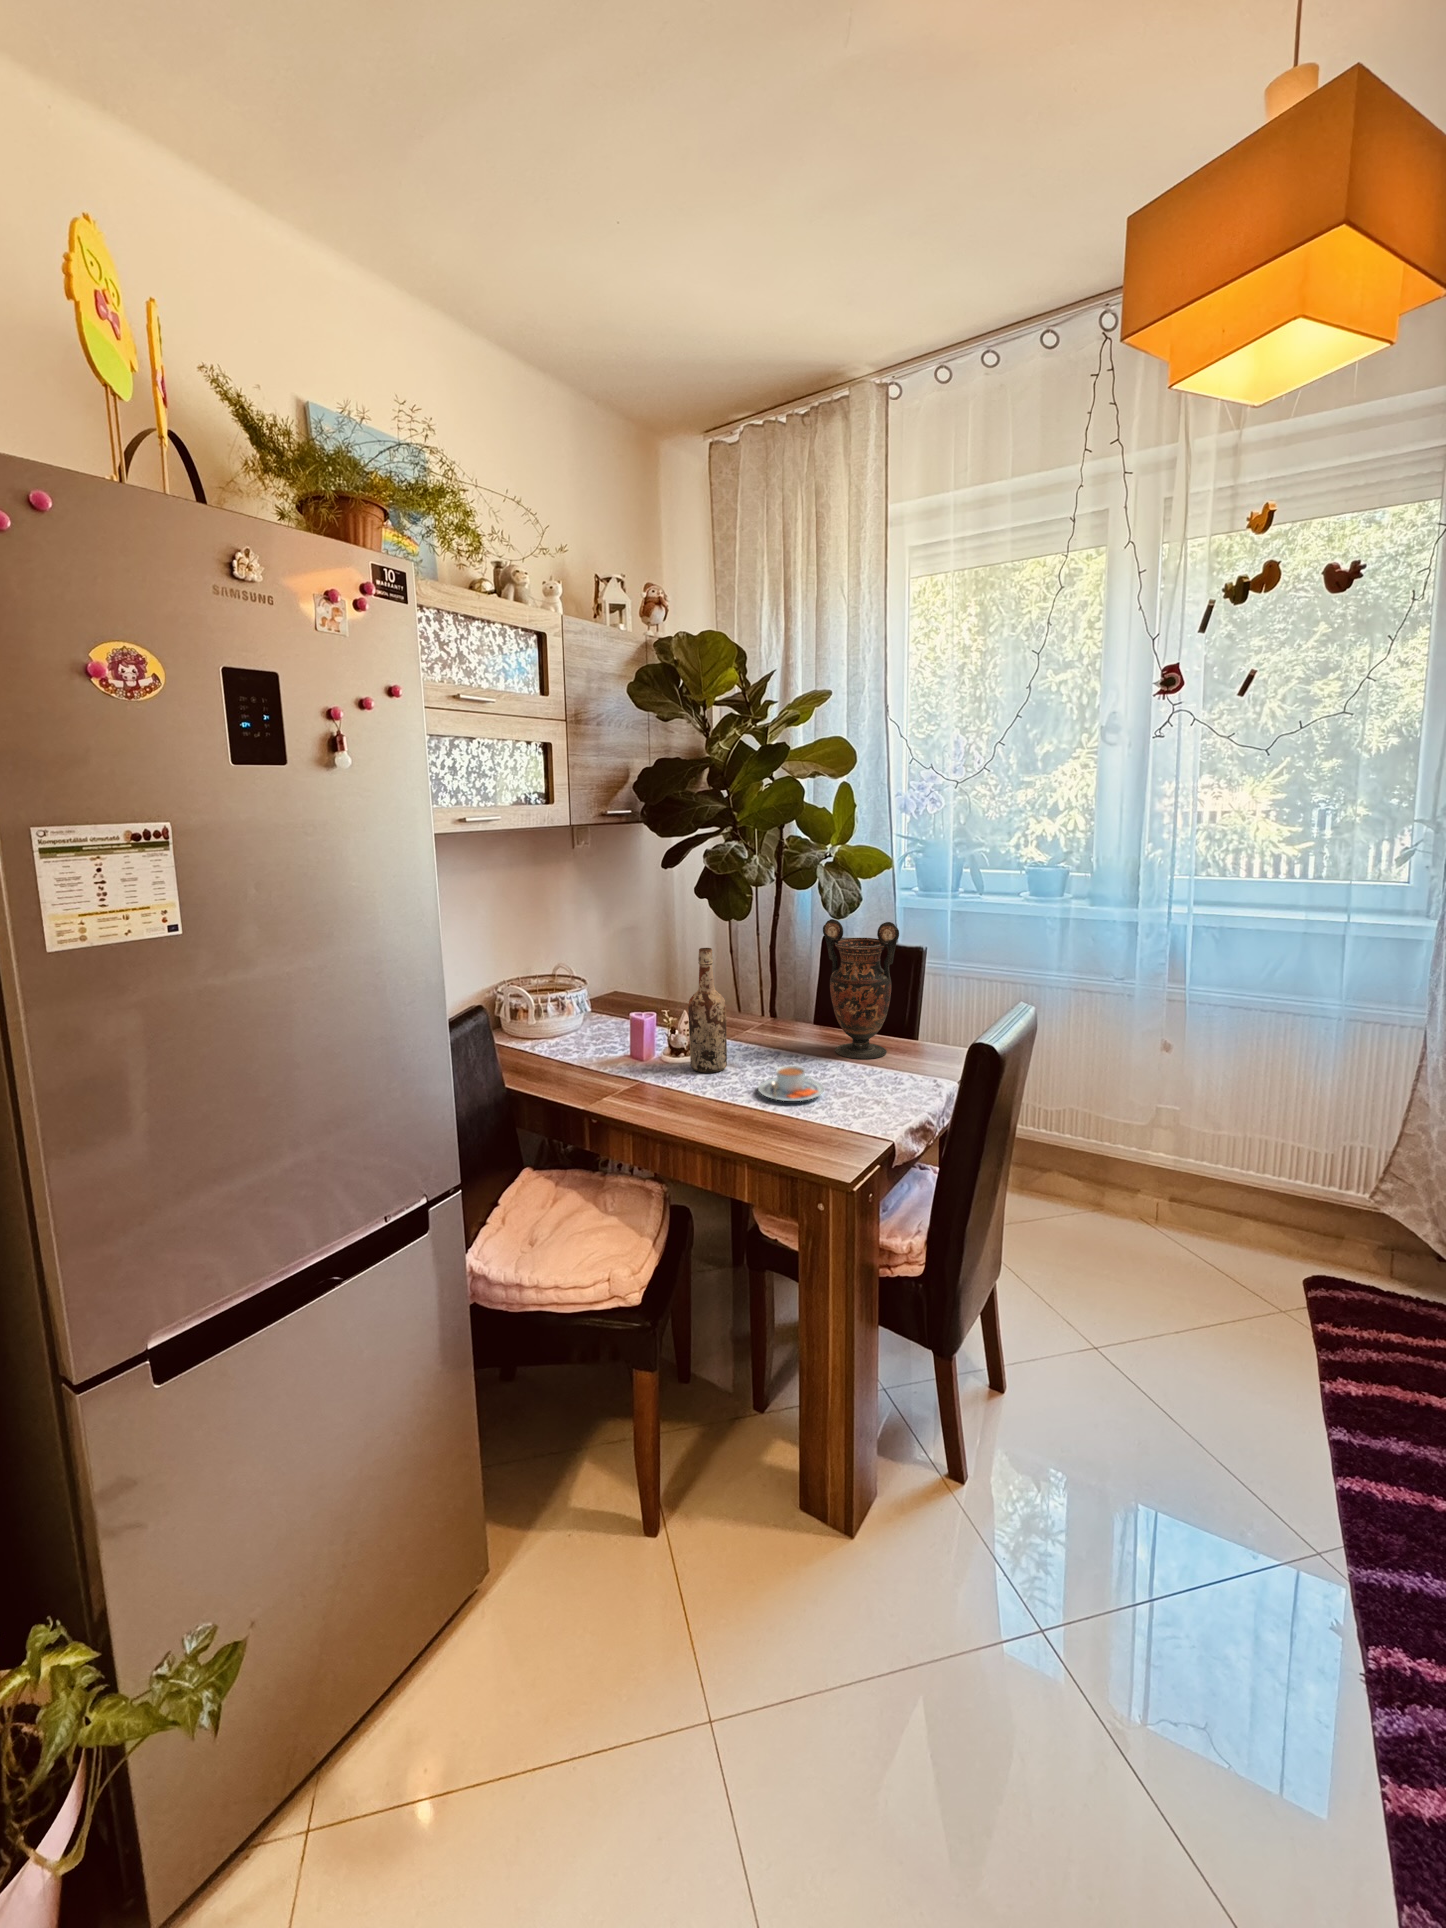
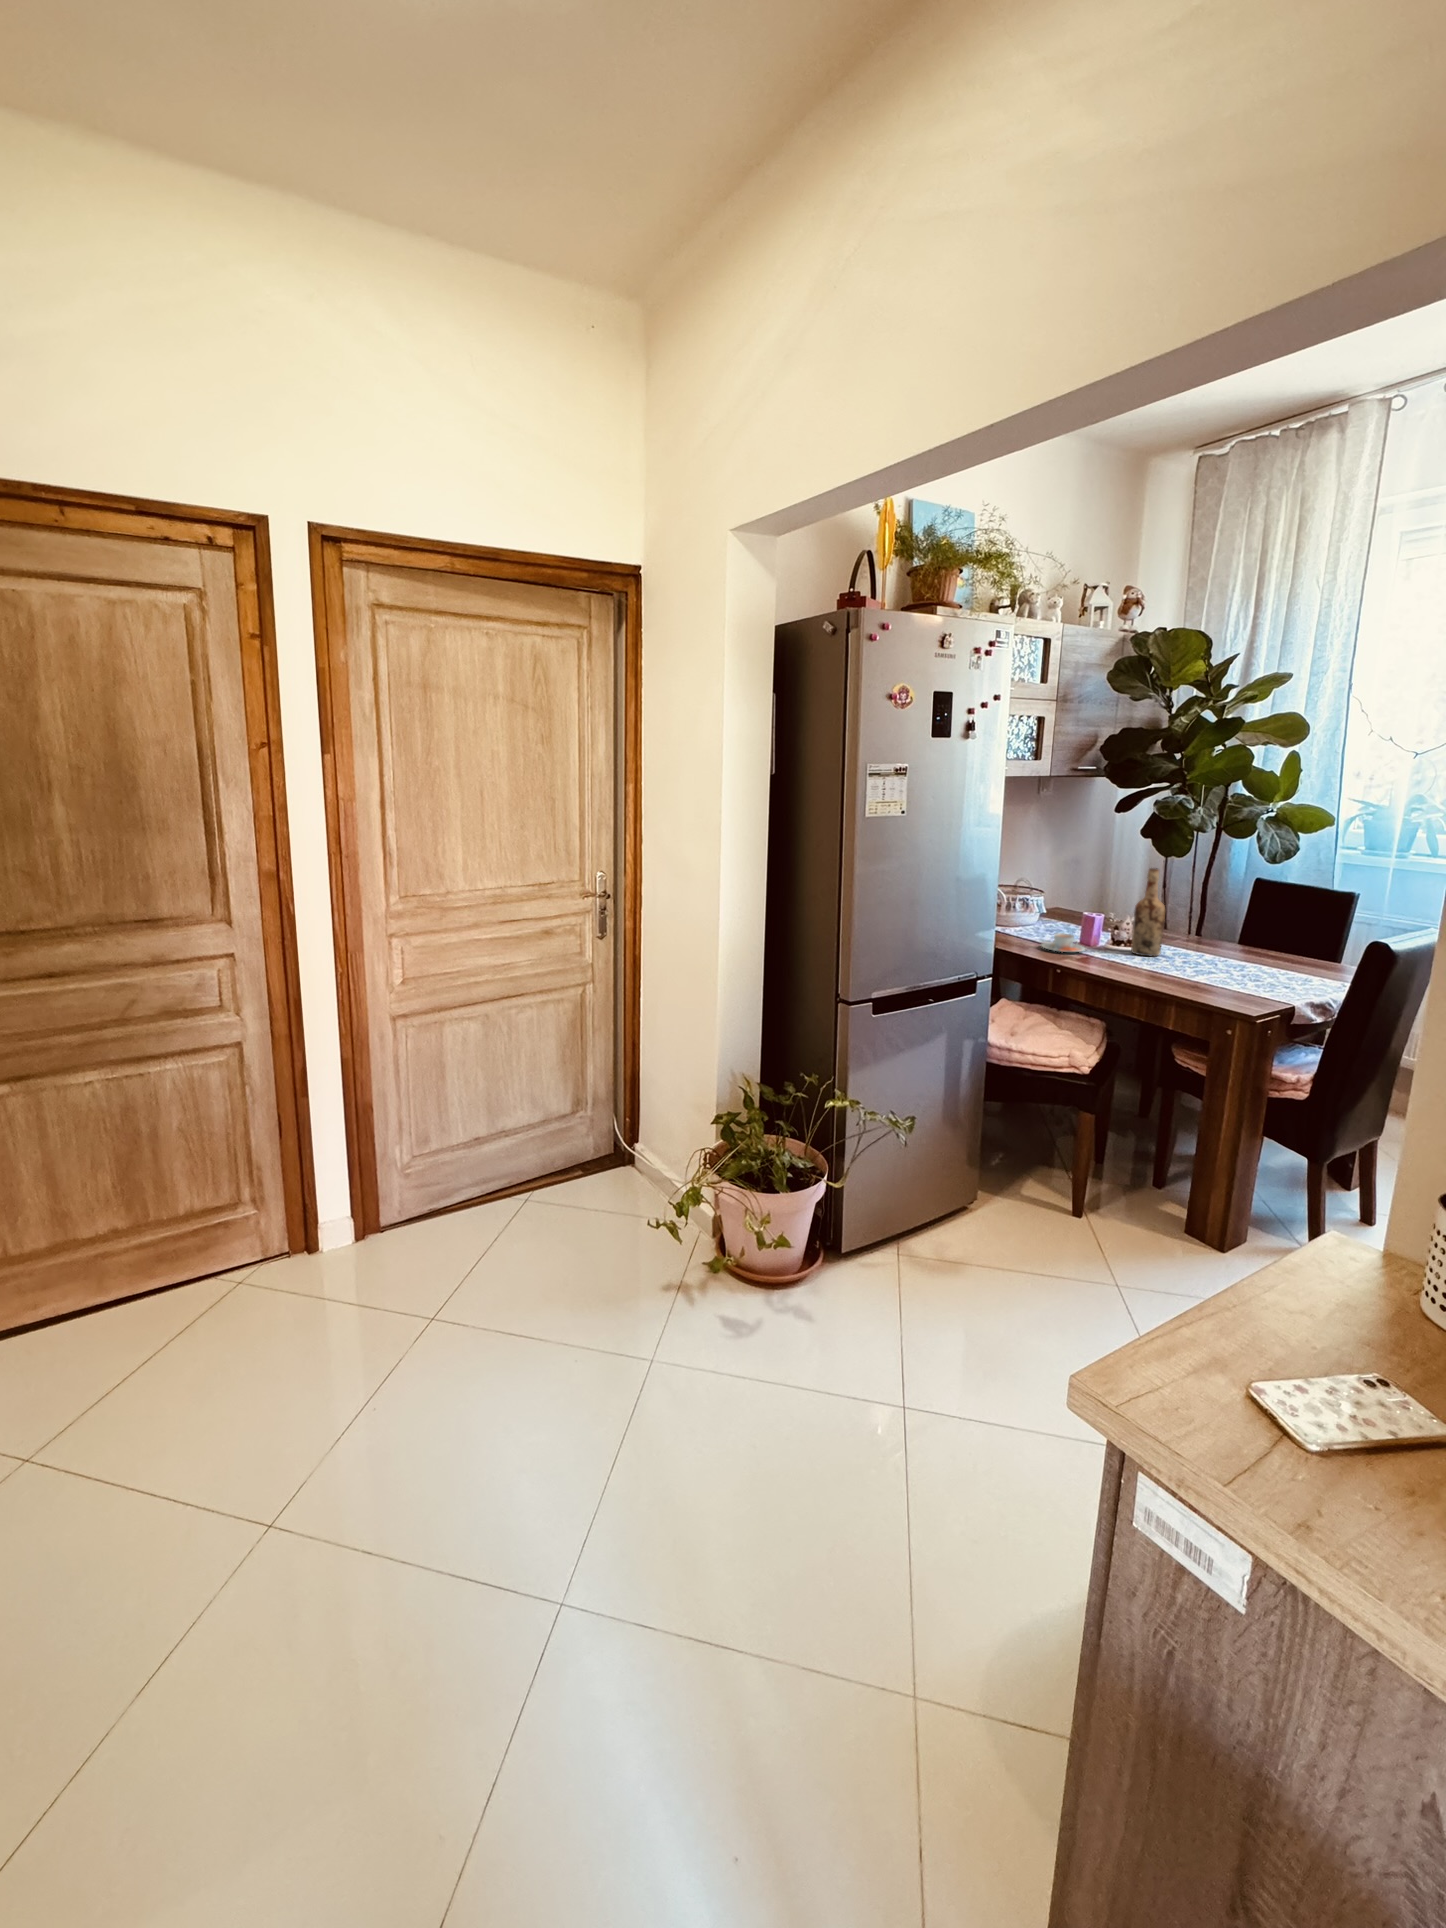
vase: present [823,919,899,1059] -> none [1255,858,1326,966]
teacup: present [758,1066,824,1101] -> present [1041,933,1086,952]

